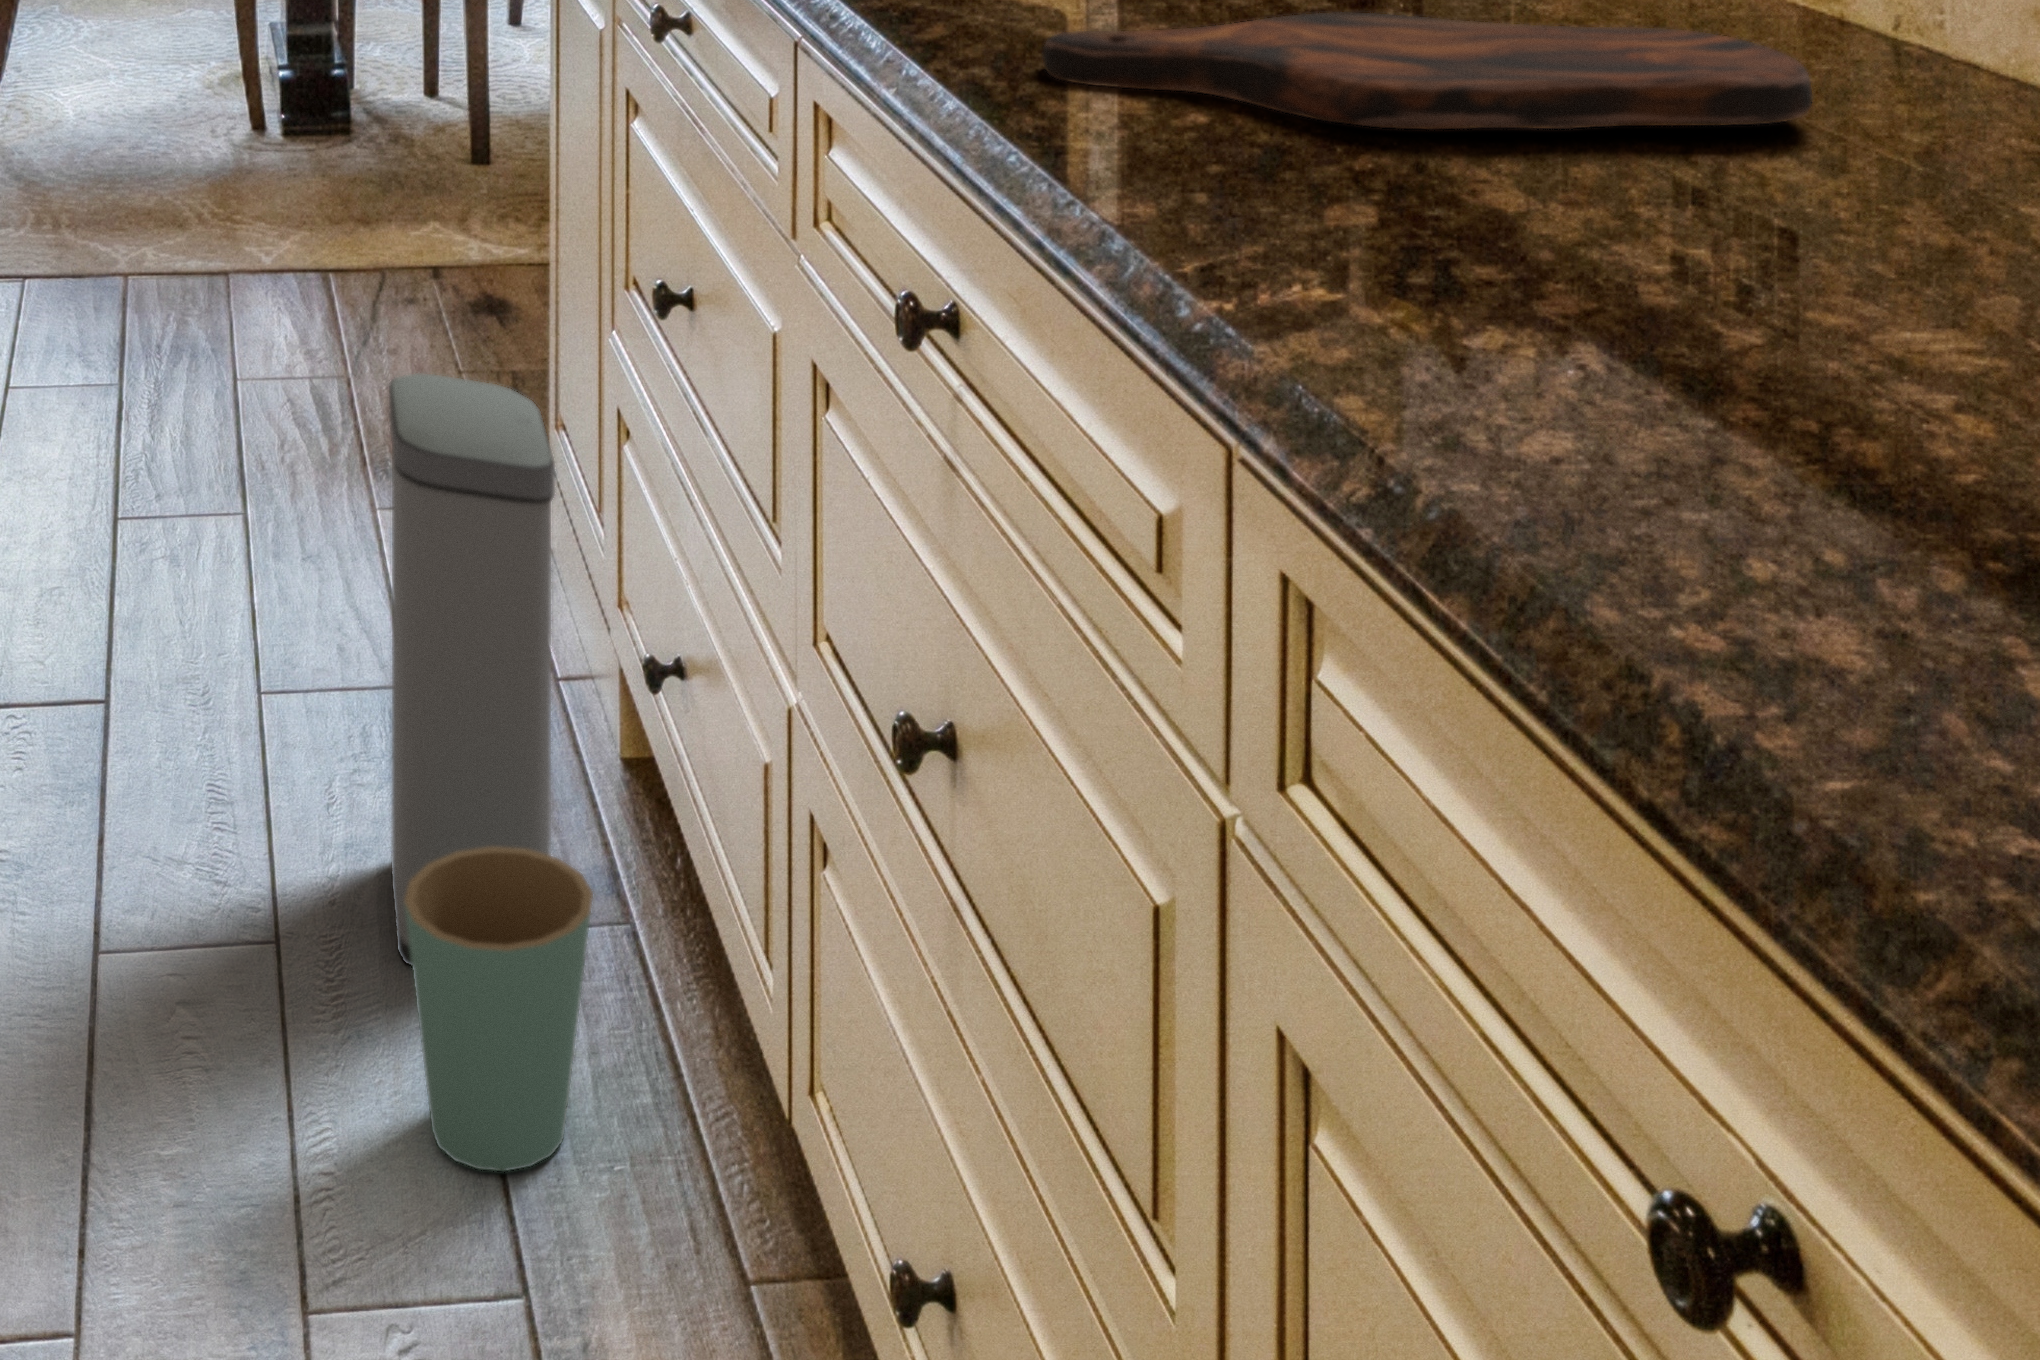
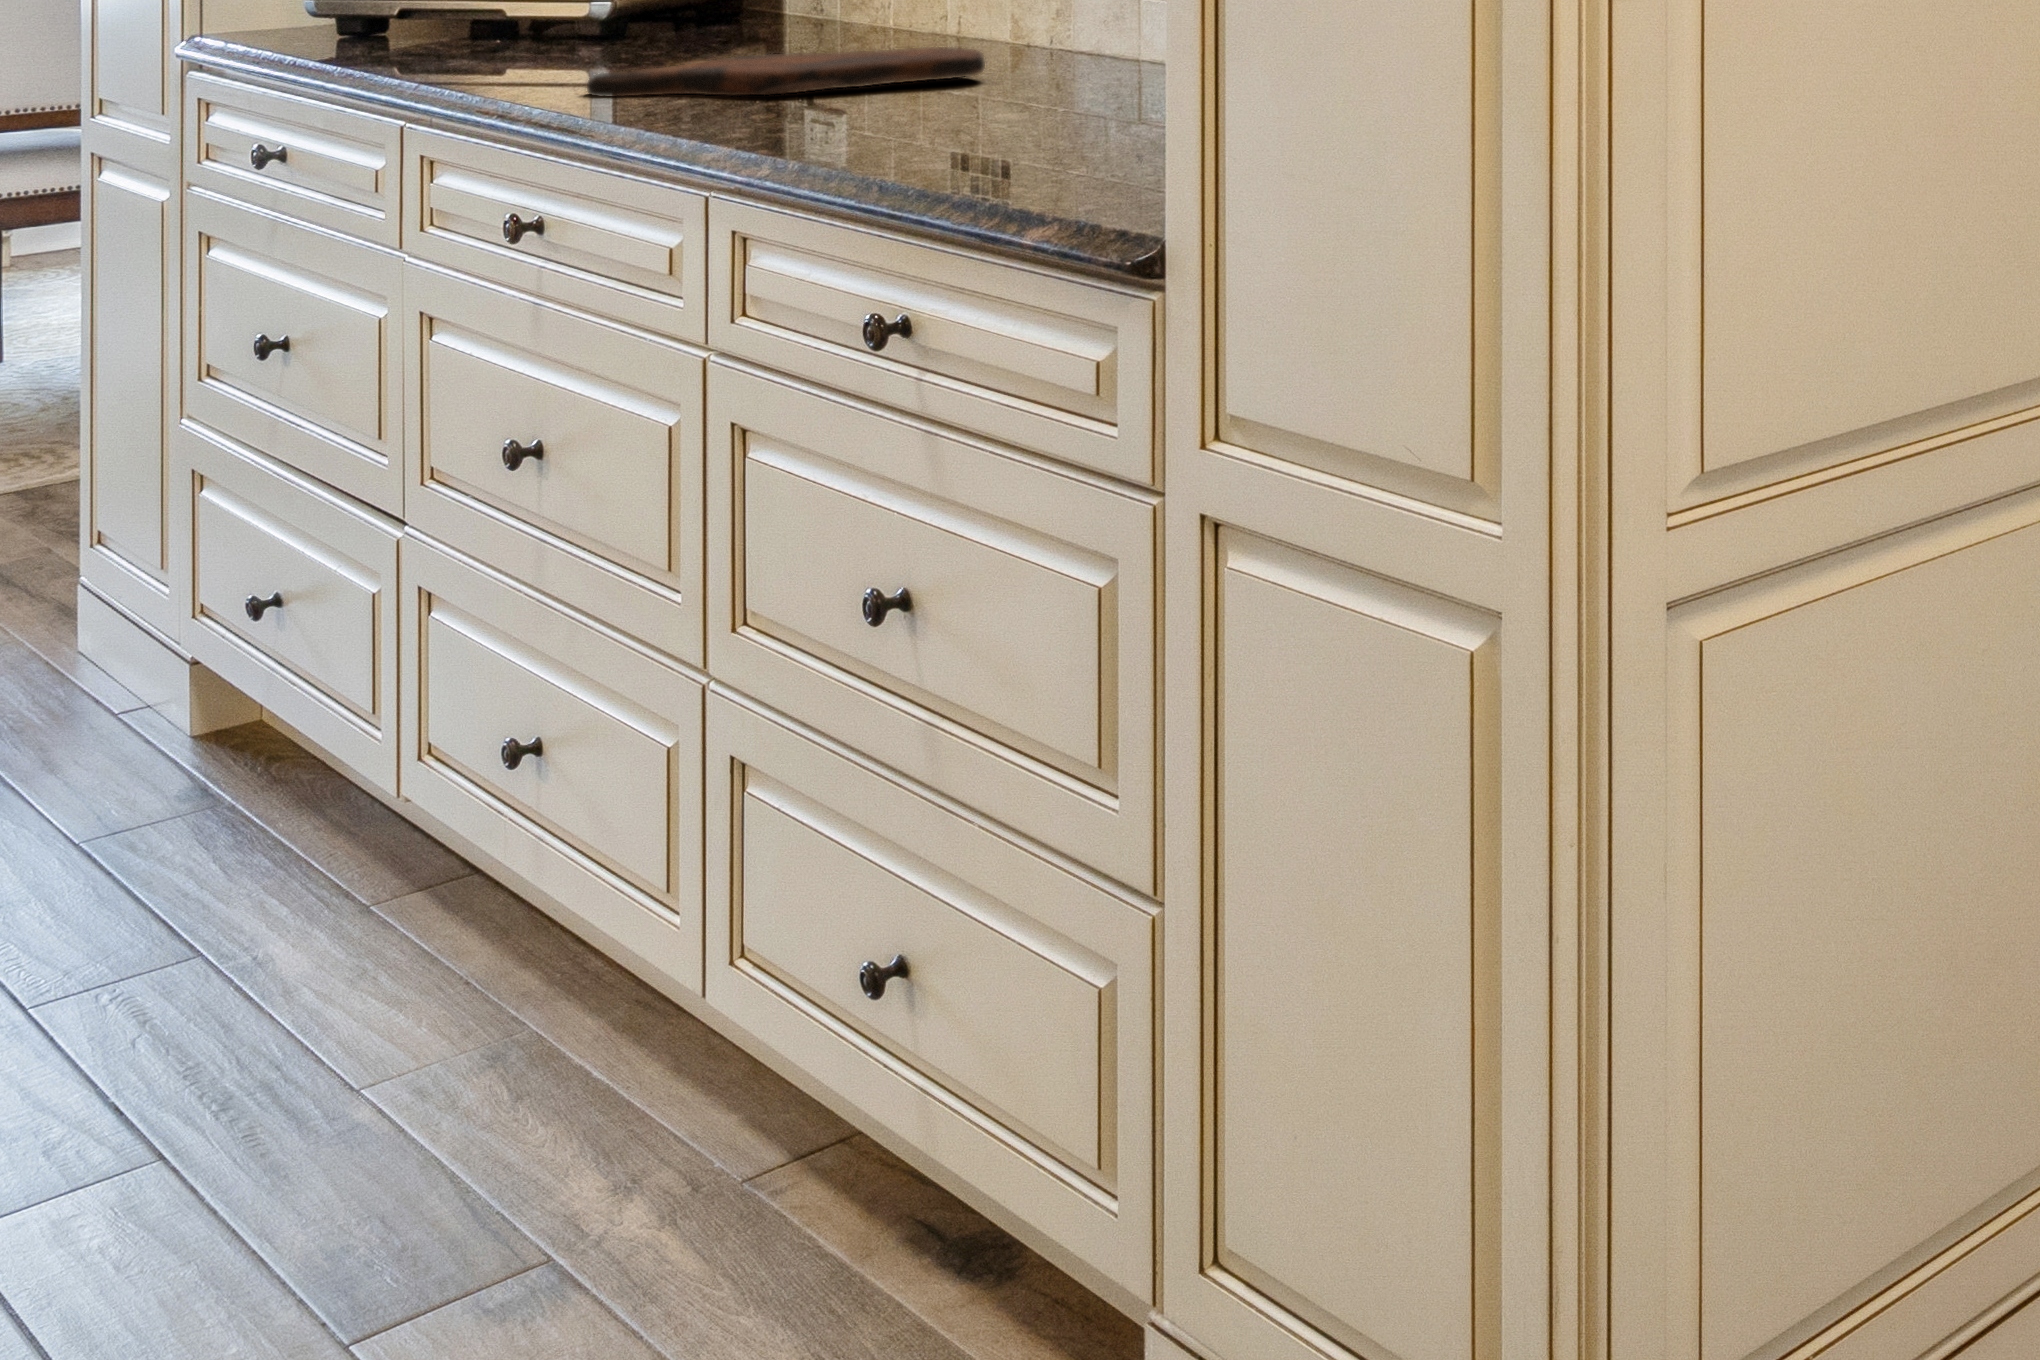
trash can: present [389,374,593,1171] -> none [23,442,244,896]

